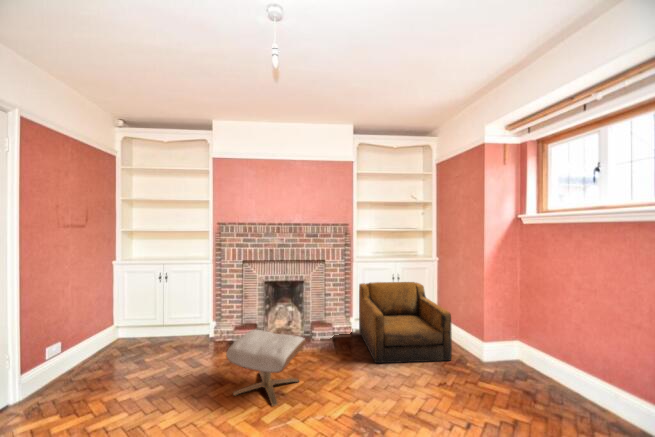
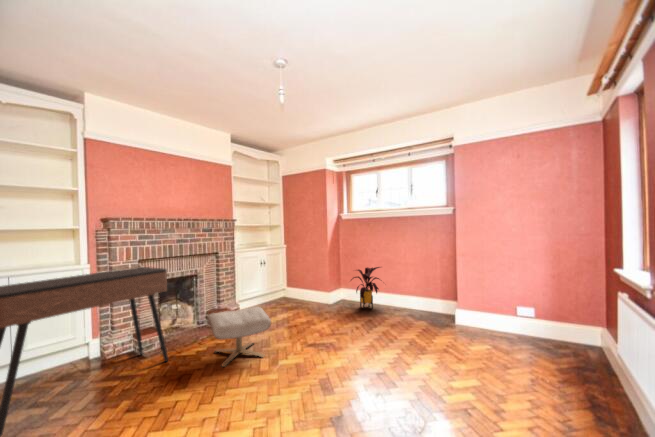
console table: none [93,268,232,375] -> present [0,267,168,437]
armchair: present [359,282,452,363] -> none [239,263,316,320]
house plant: none [495,321,591,410] -> present [351,267,380,309]

